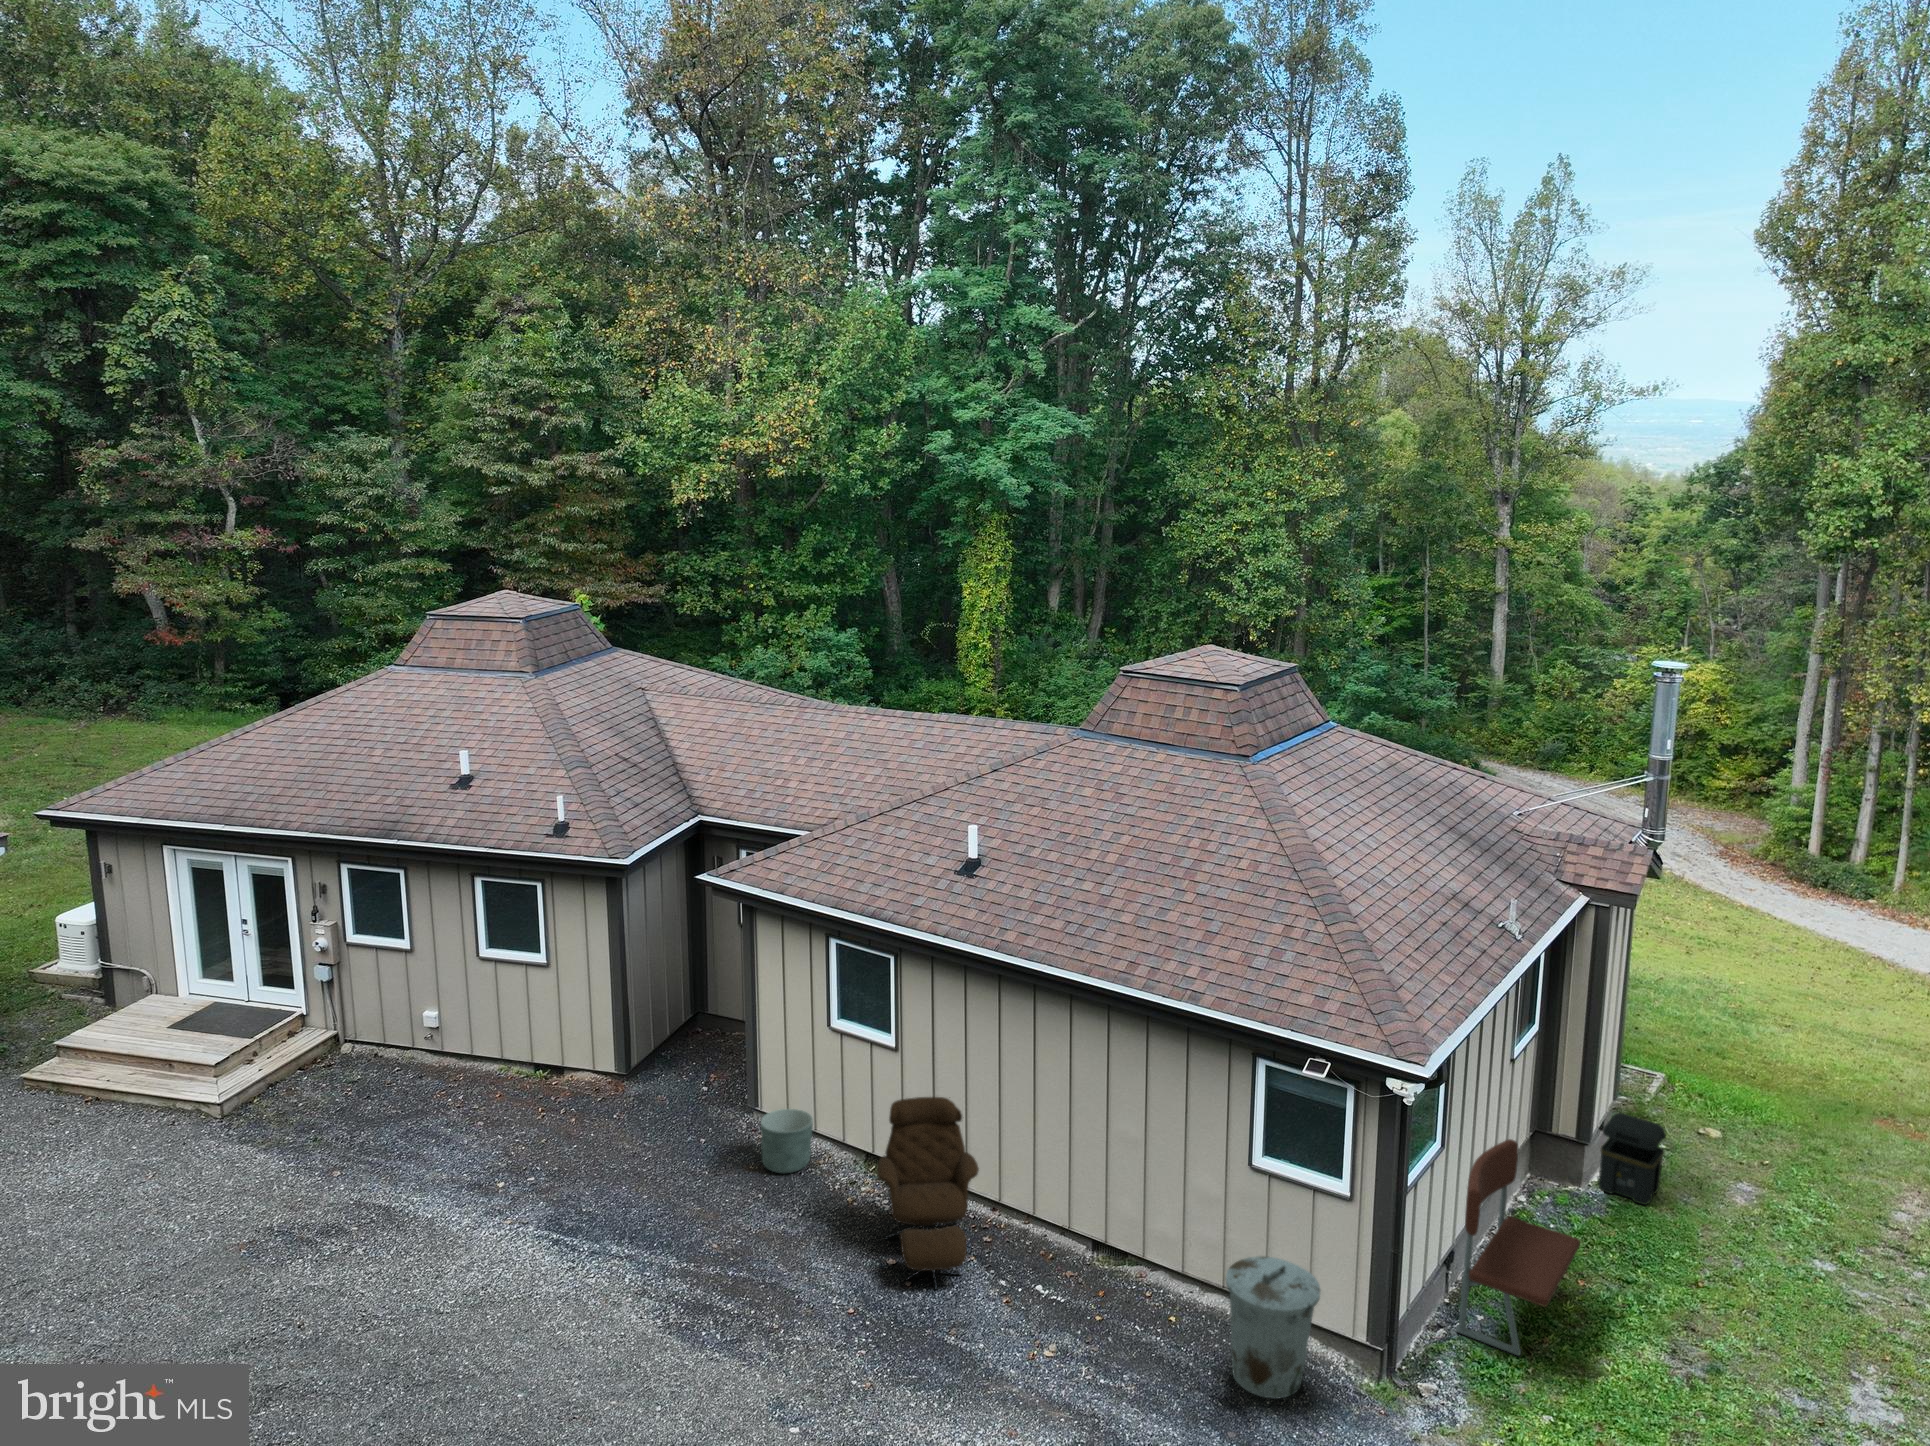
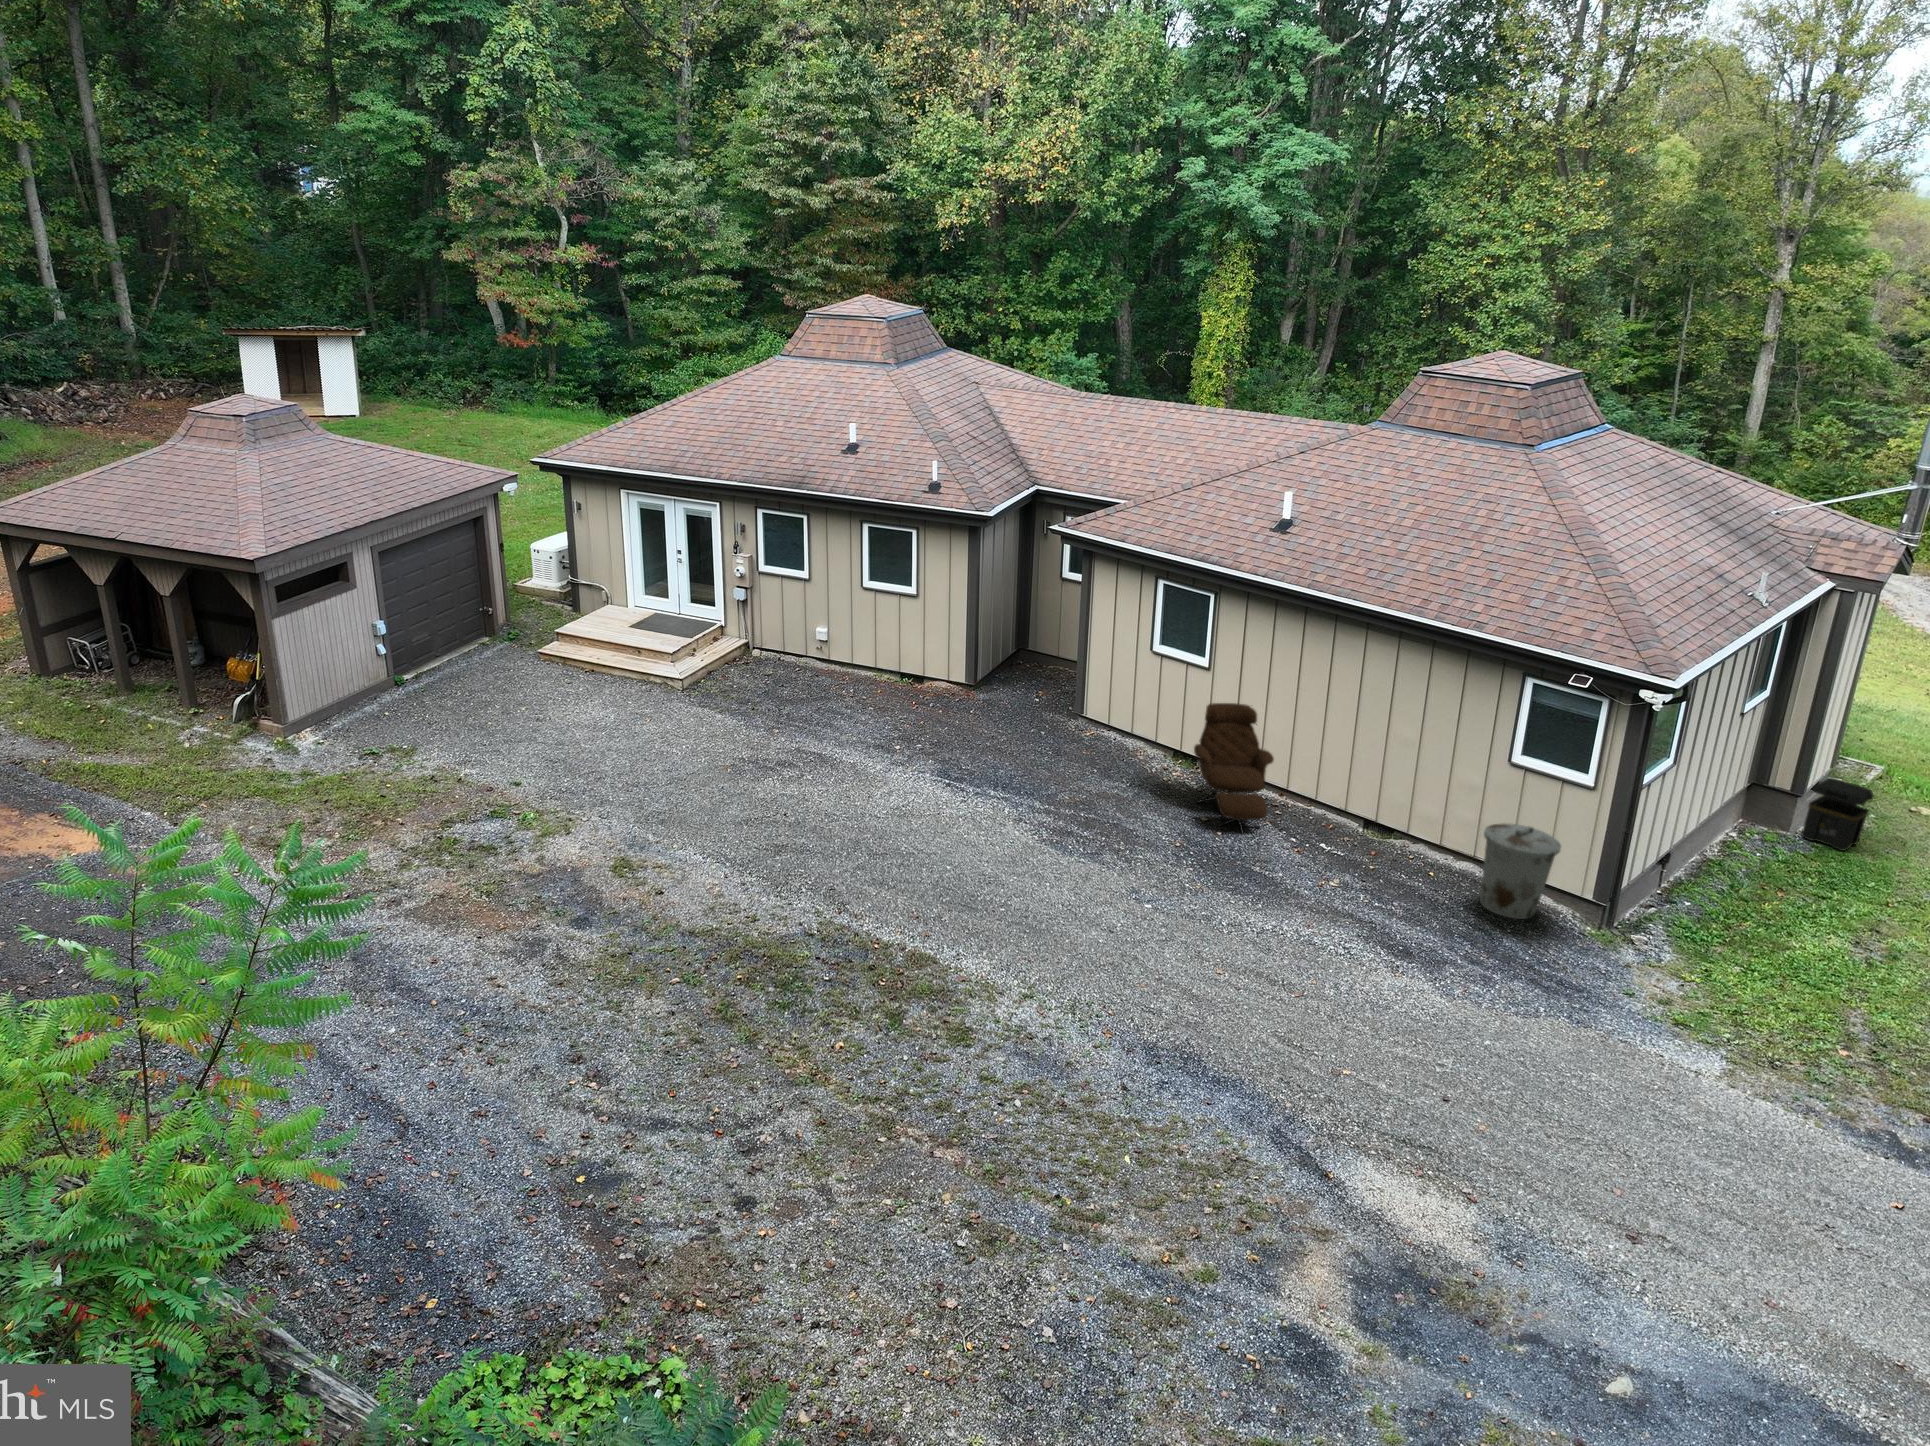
planter: present [761,1109,813,1173] -> none [1090,713,1132,759]
bench: present [1456,1139,1580,1356] -> none [1664,769,1782,921]

